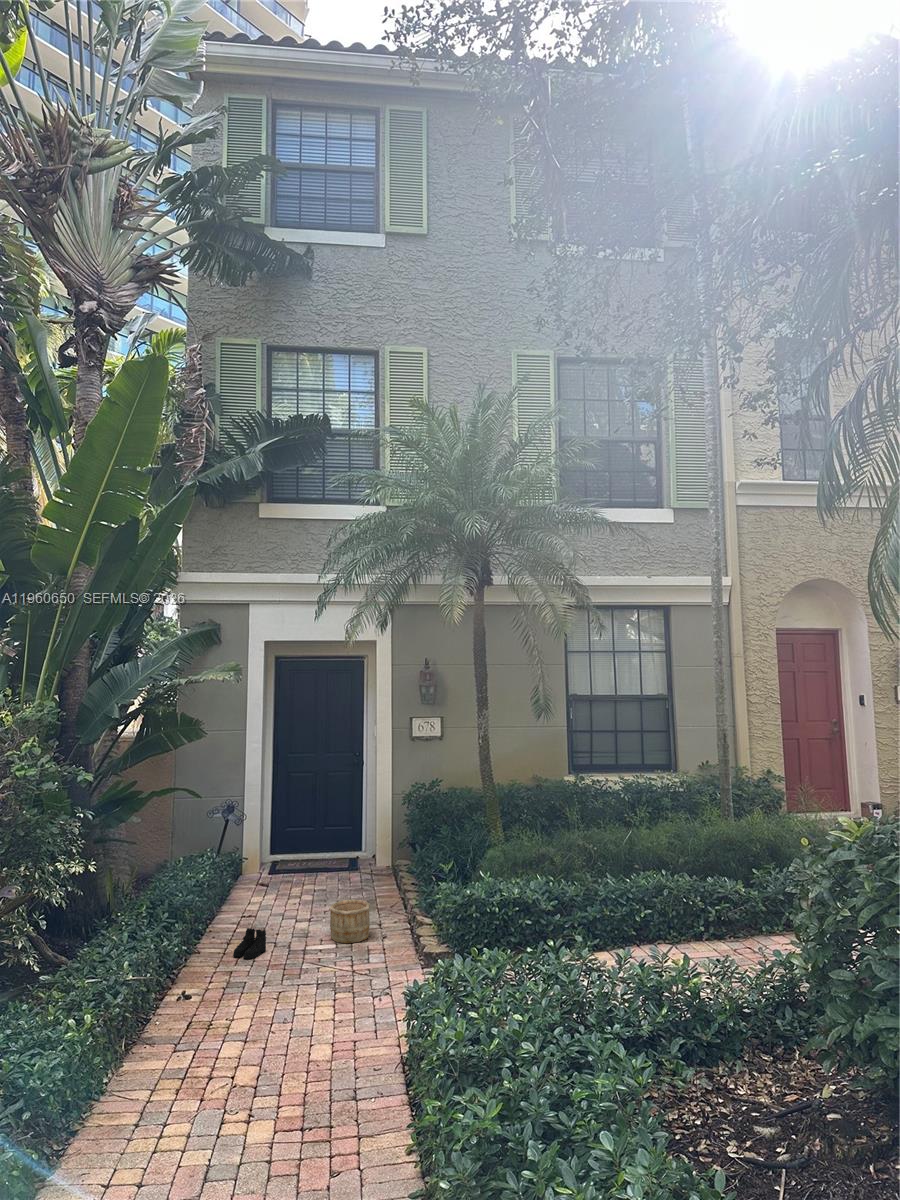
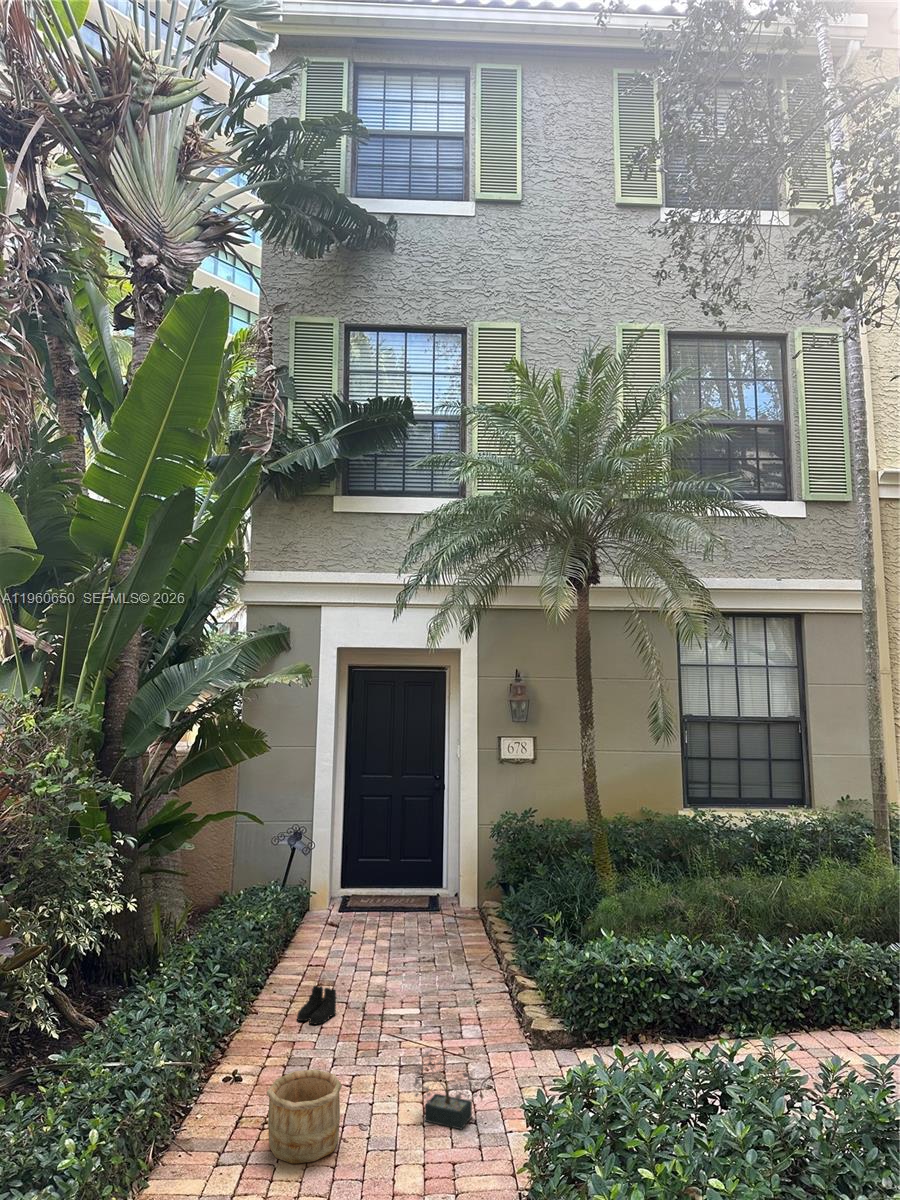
wooden bucket: present [329,899,370,943] -> present [267,1070,342,1164]
decorative plant: none [324,966,378,1022] -> present [414,1050,478,1129]

